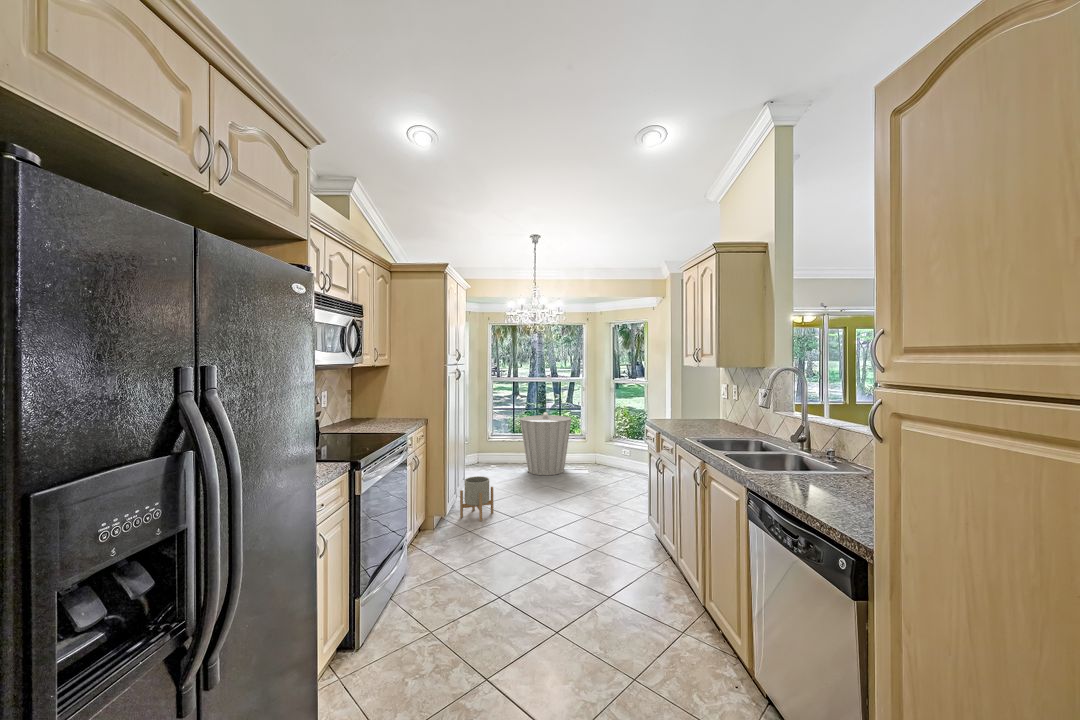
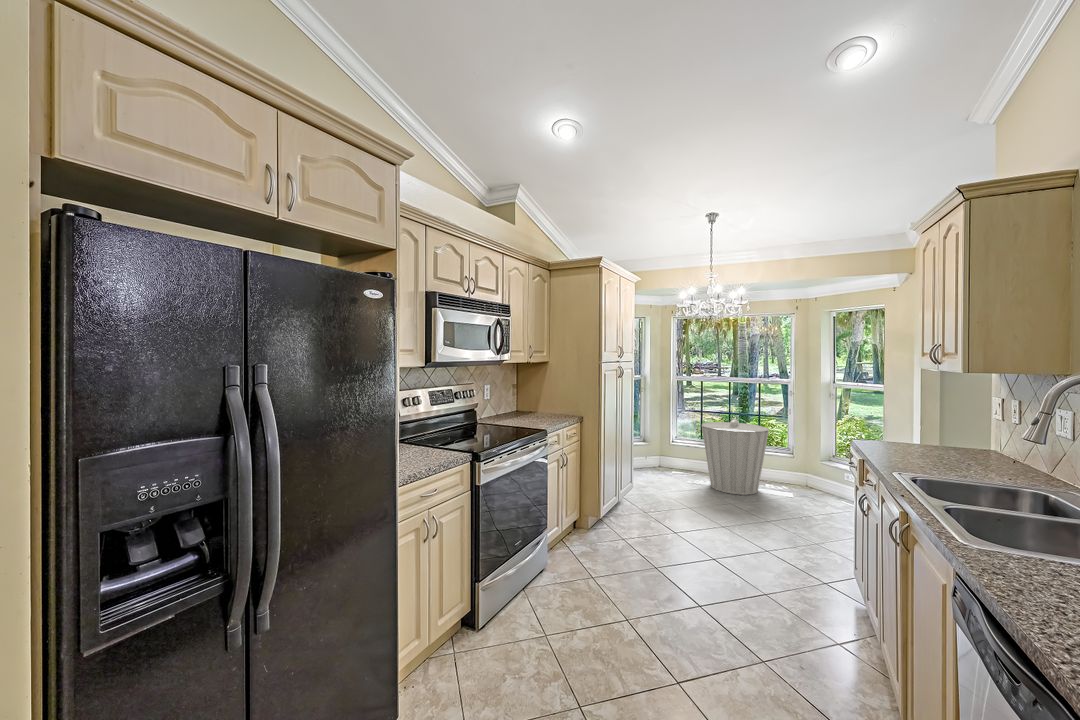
planter: present [460,476,494,521] -> none [616,483,654,532]

